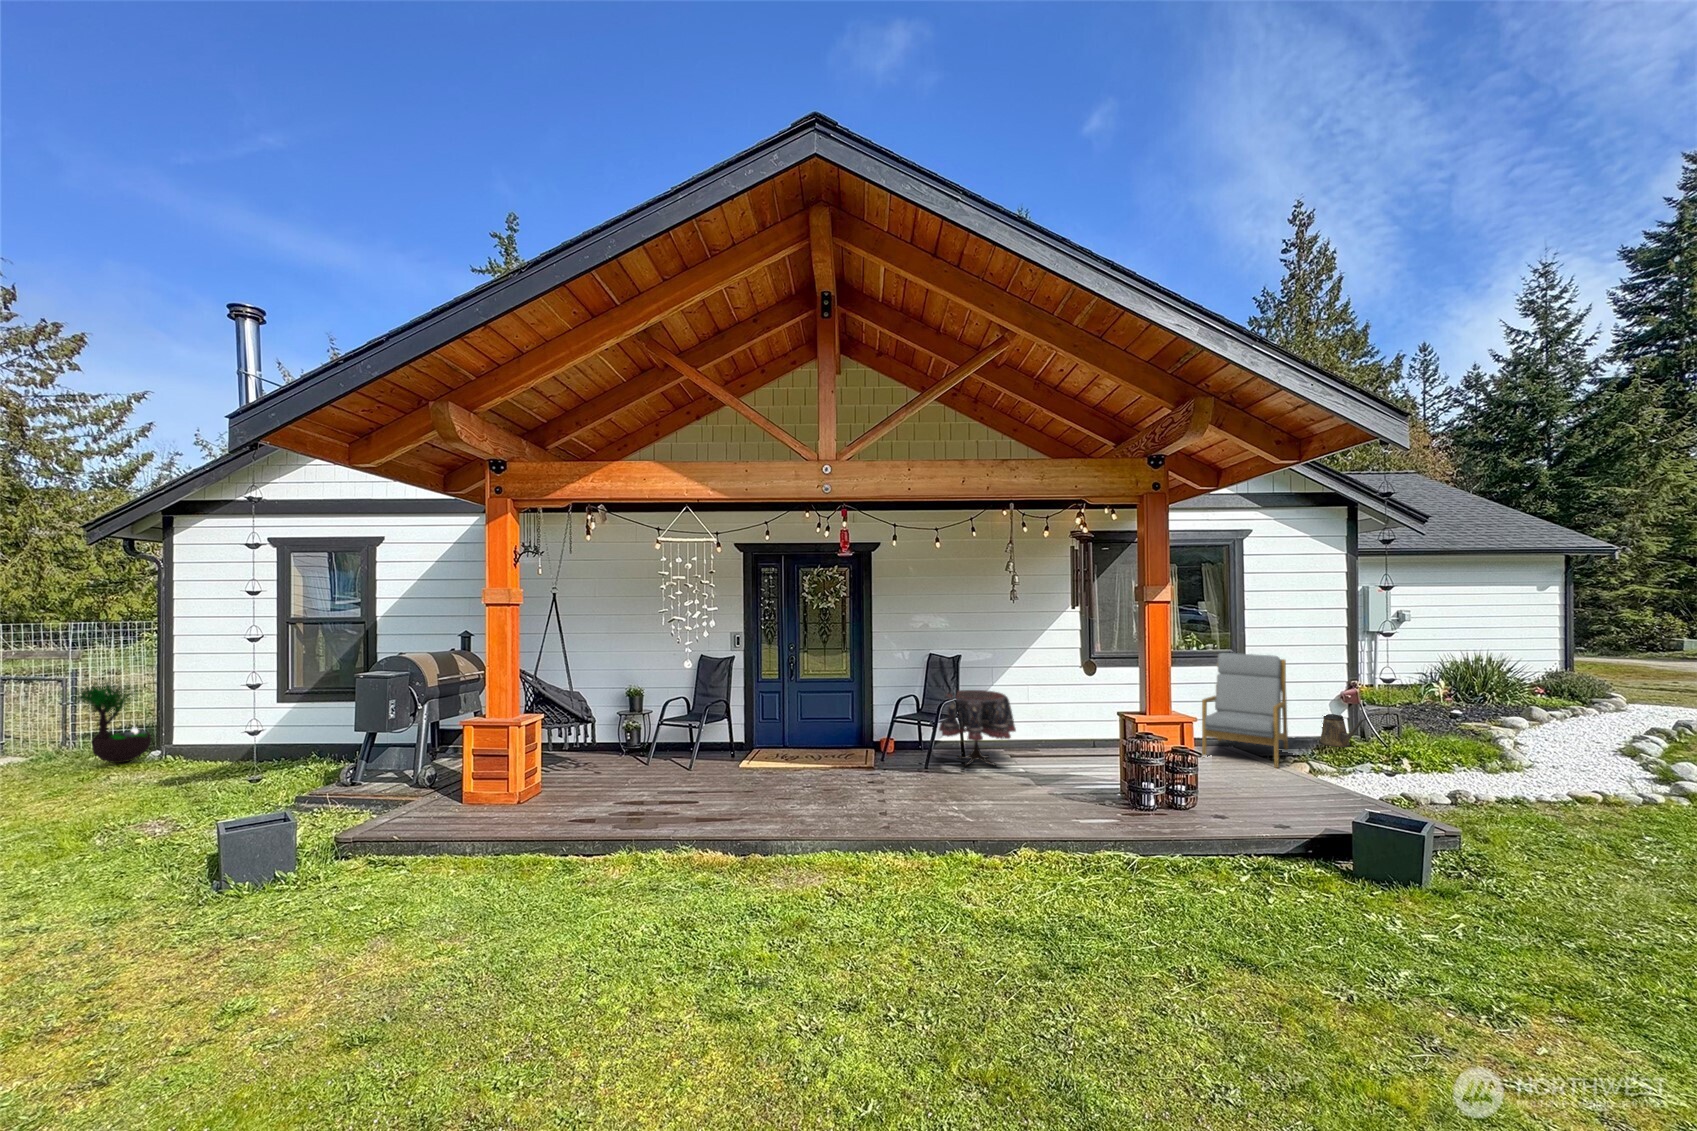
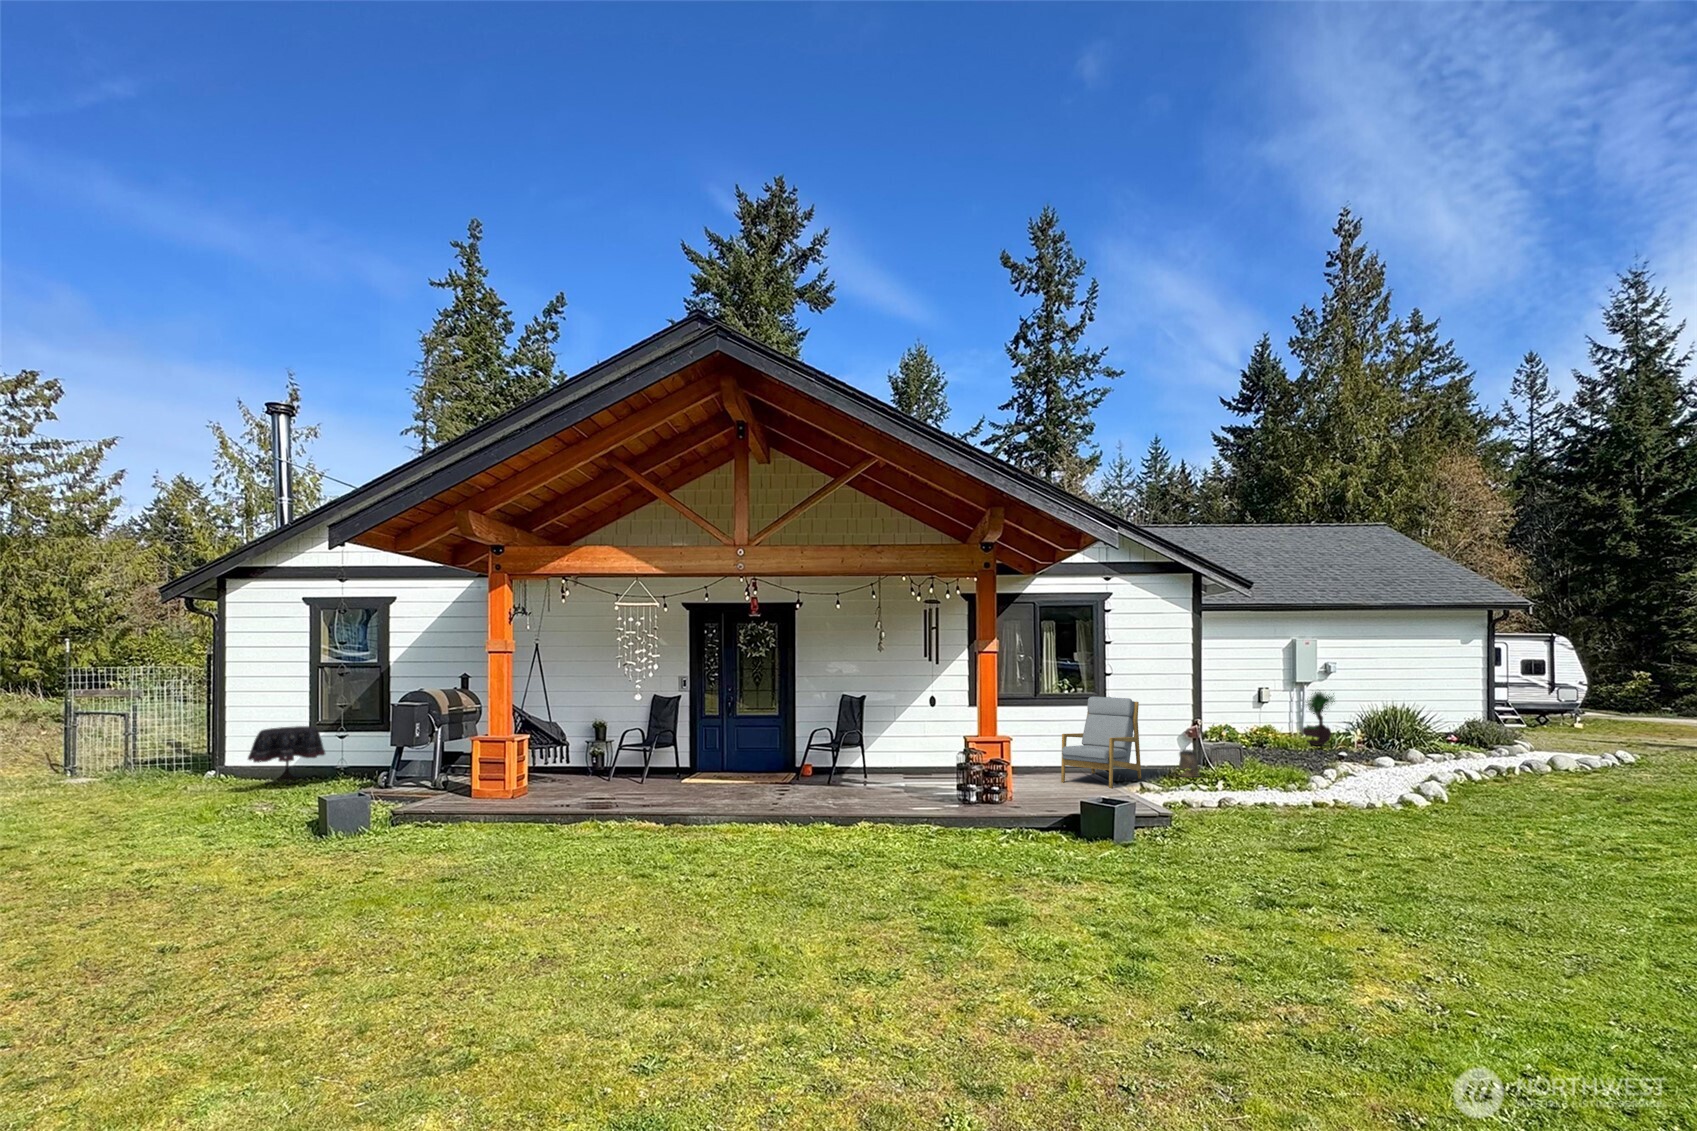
potted tree: present [74,679,151,763] -> present [1302,692,1335,746]
side table: present [939,690,1016,767] -> present [248,726,325,785]

